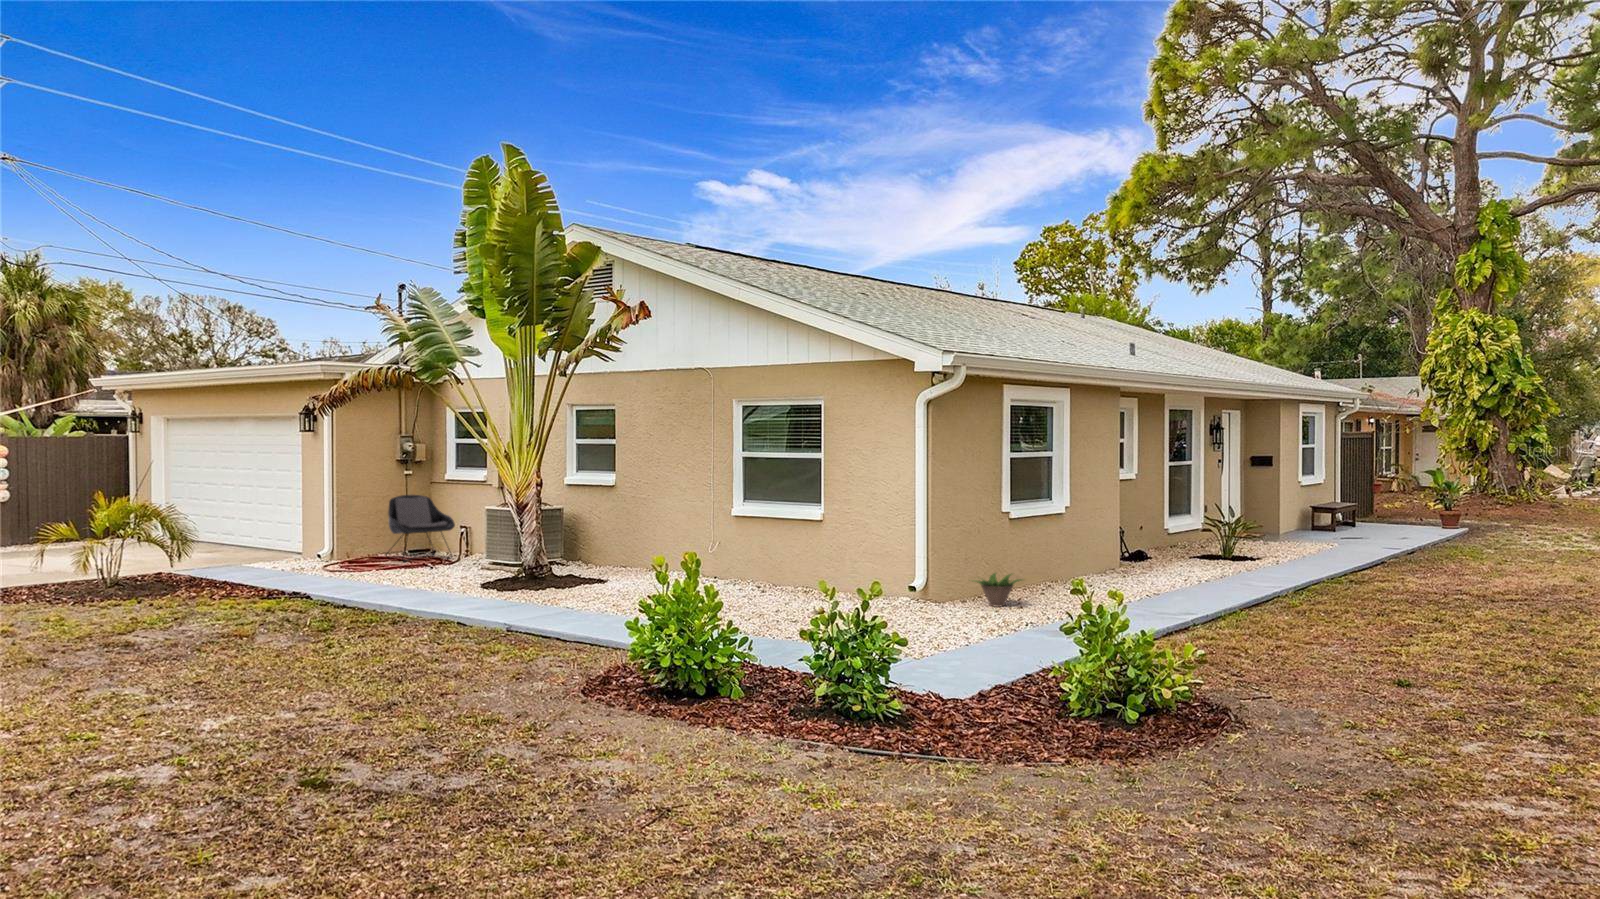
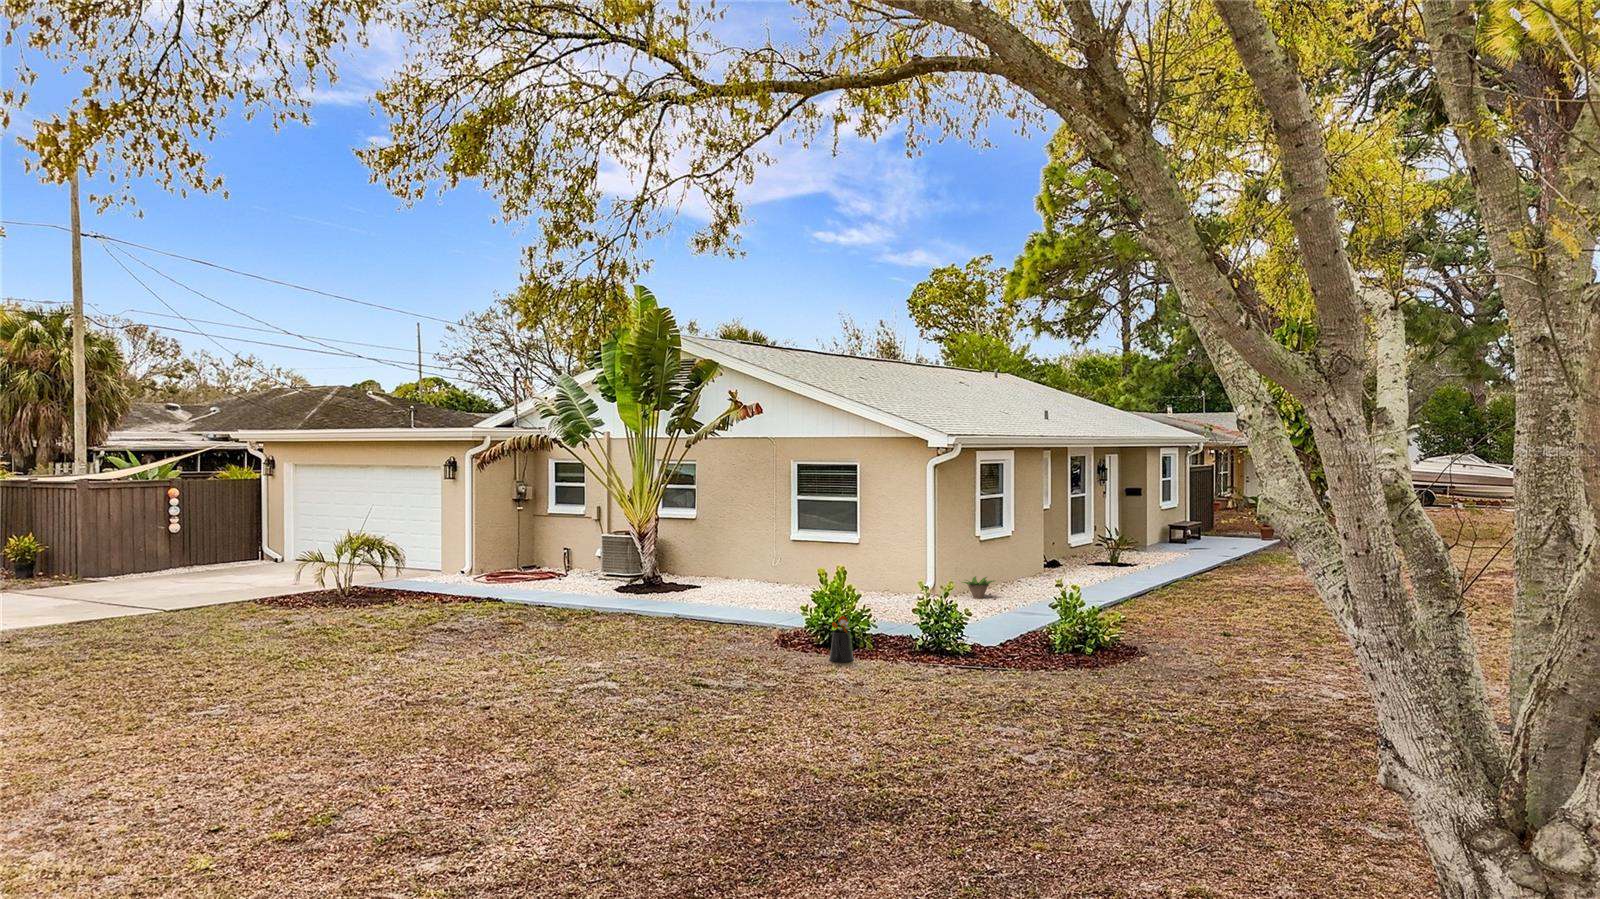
lounge chair: present [387,495,455,562] -> none [507,525,561,576]
watering can: none [653,636,698,722] -> present [829,616,854,662]

